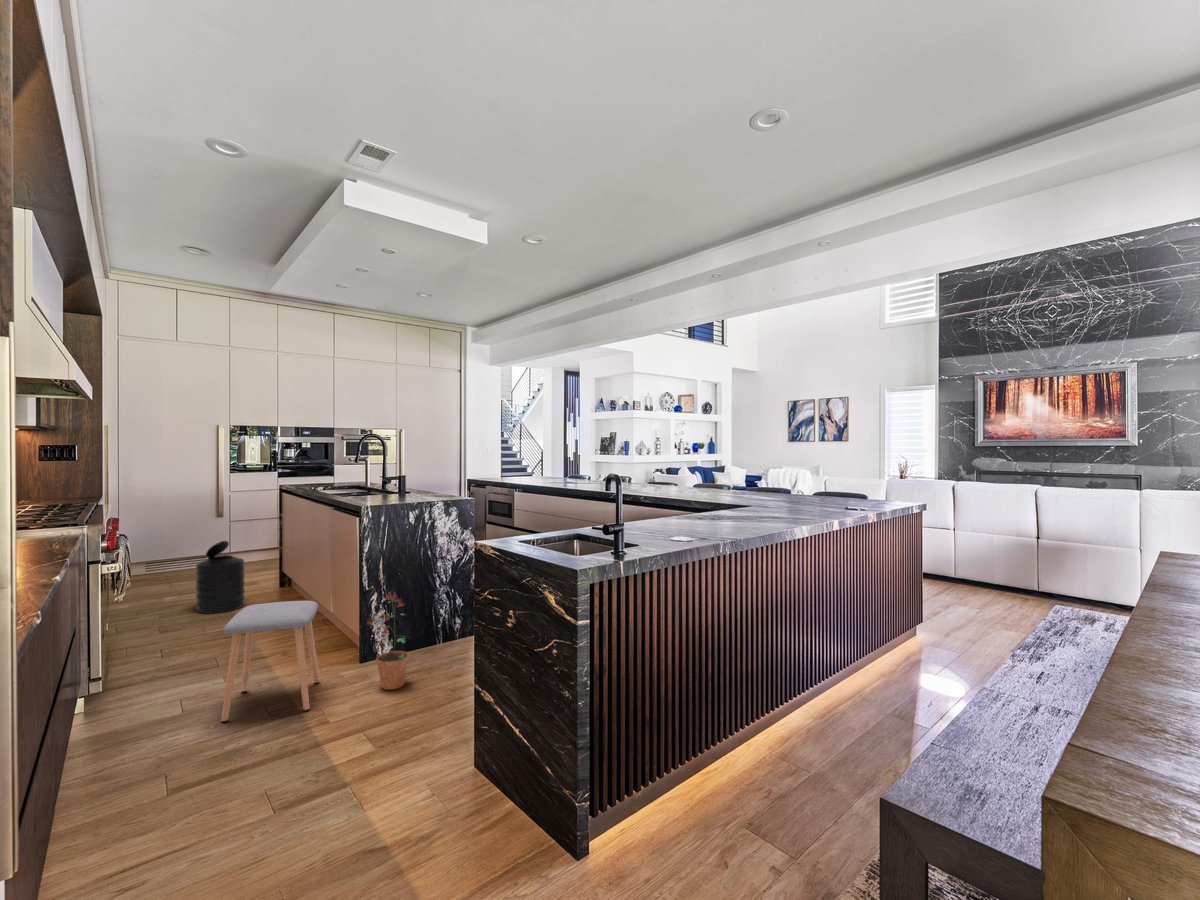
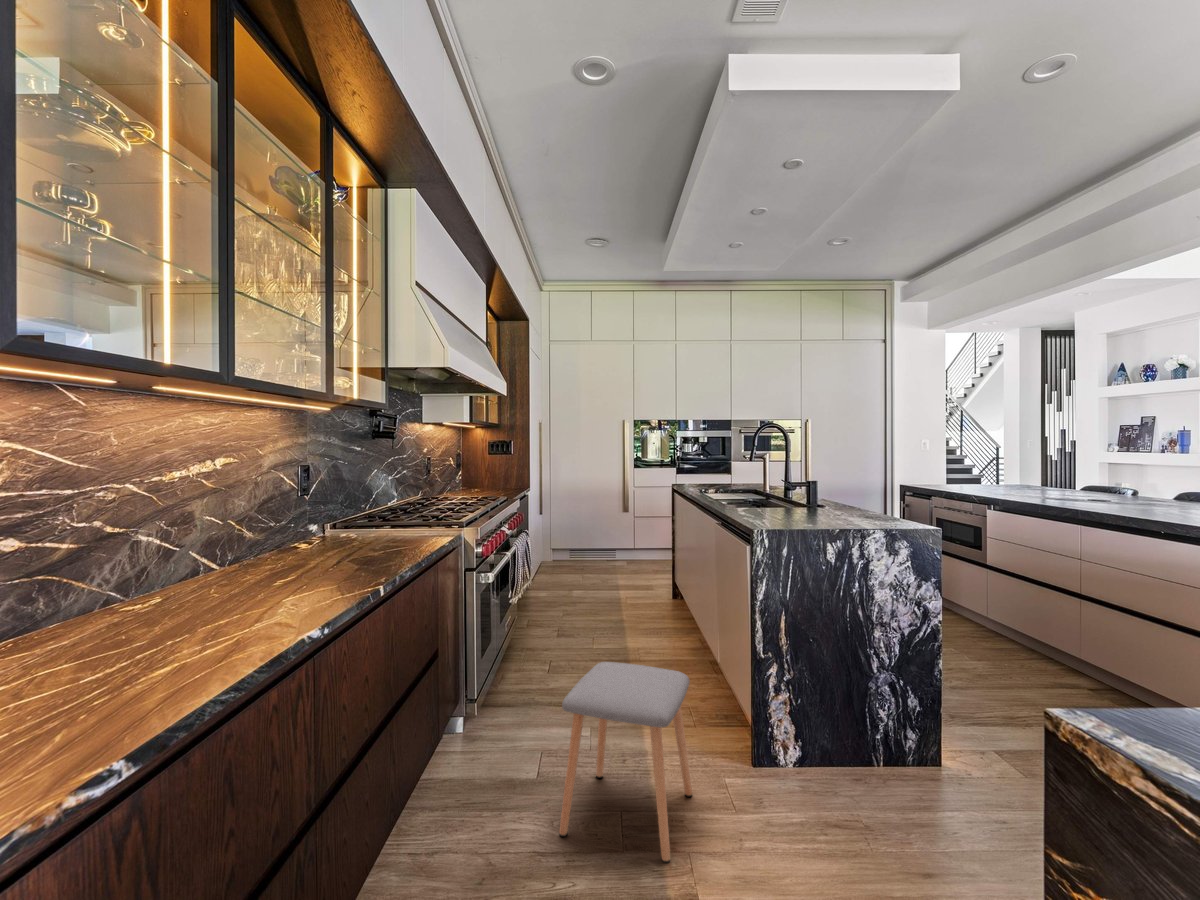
trash can: present [196,541,245,614] -> none [589,545,634,625]
potted plant: present [367,592,409,690] -> none [758,685,832,867]

